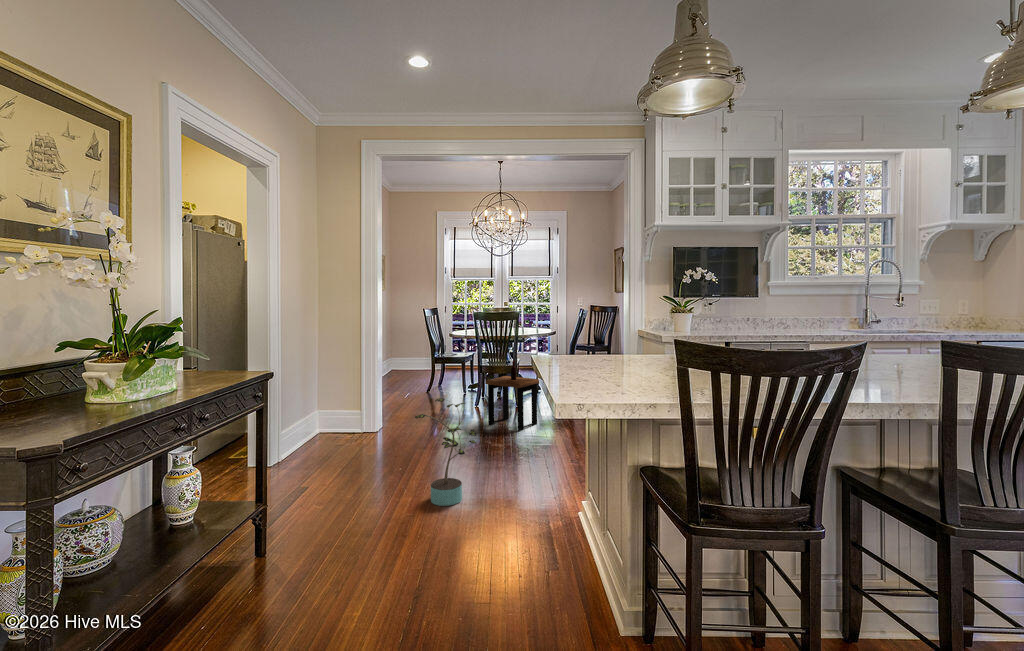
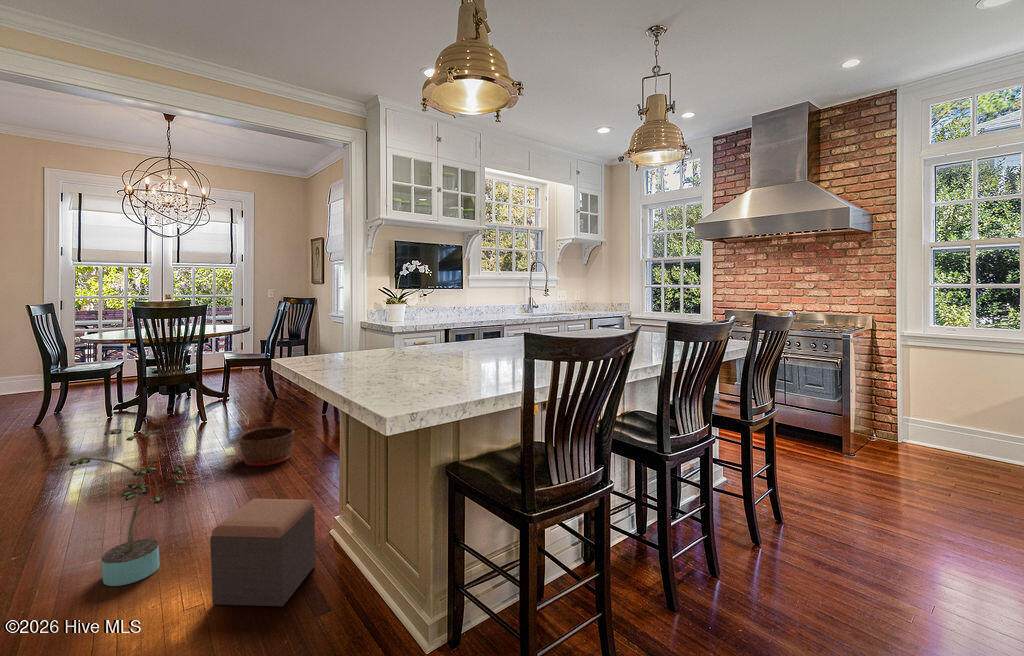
side table: present [486,361,539,431] -> none [163,368,242,455]
basket: none [530,414,572,446] -> present [238,426,294,466]
footstool: none [482,465,557,552] -> present [210,499,315,606]

